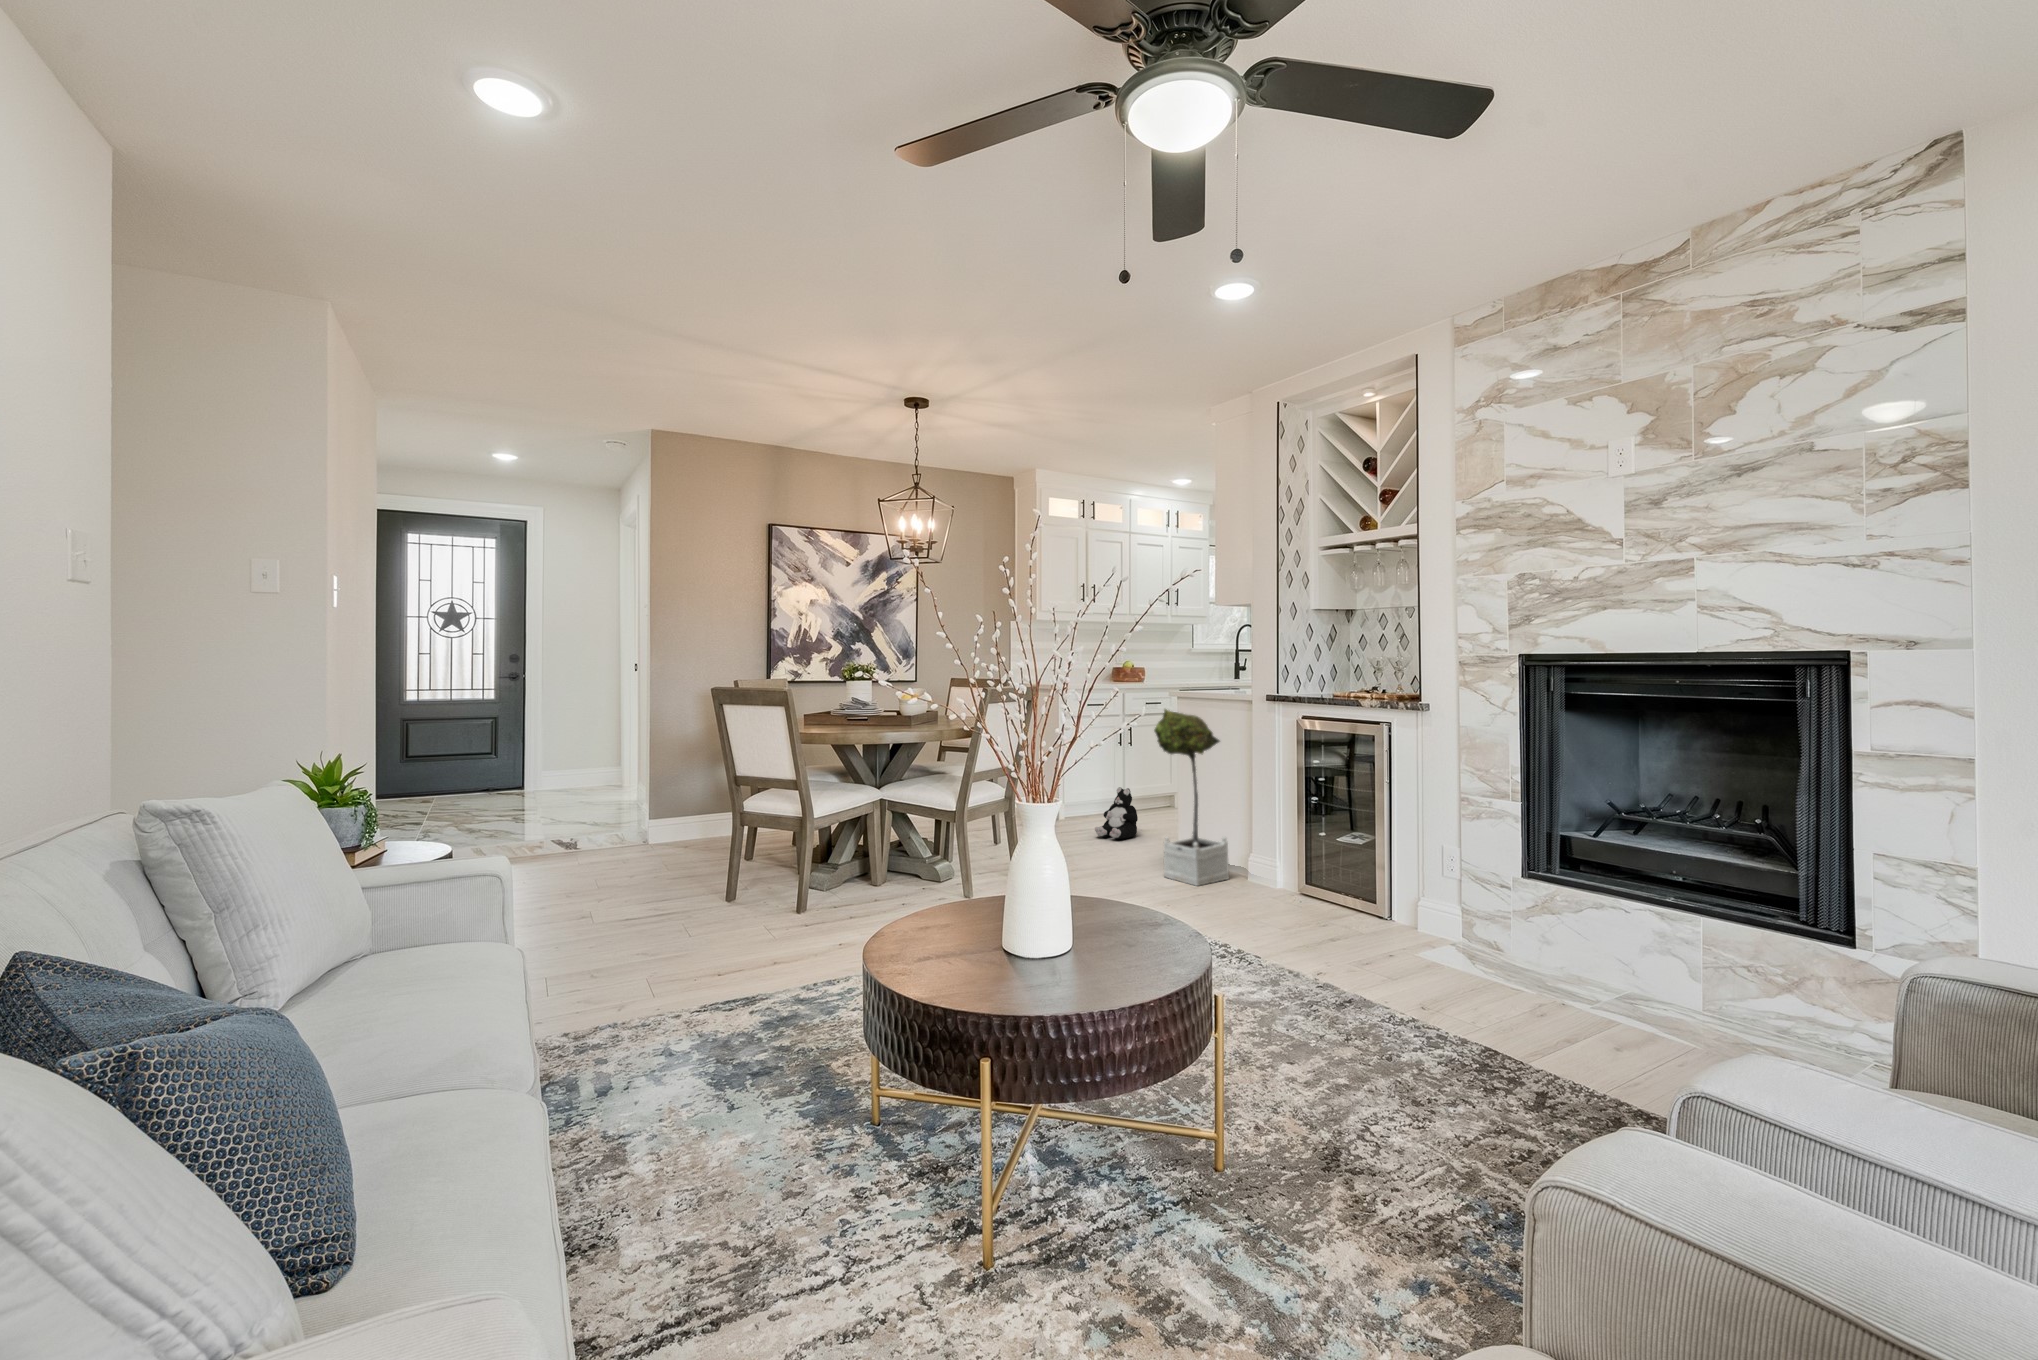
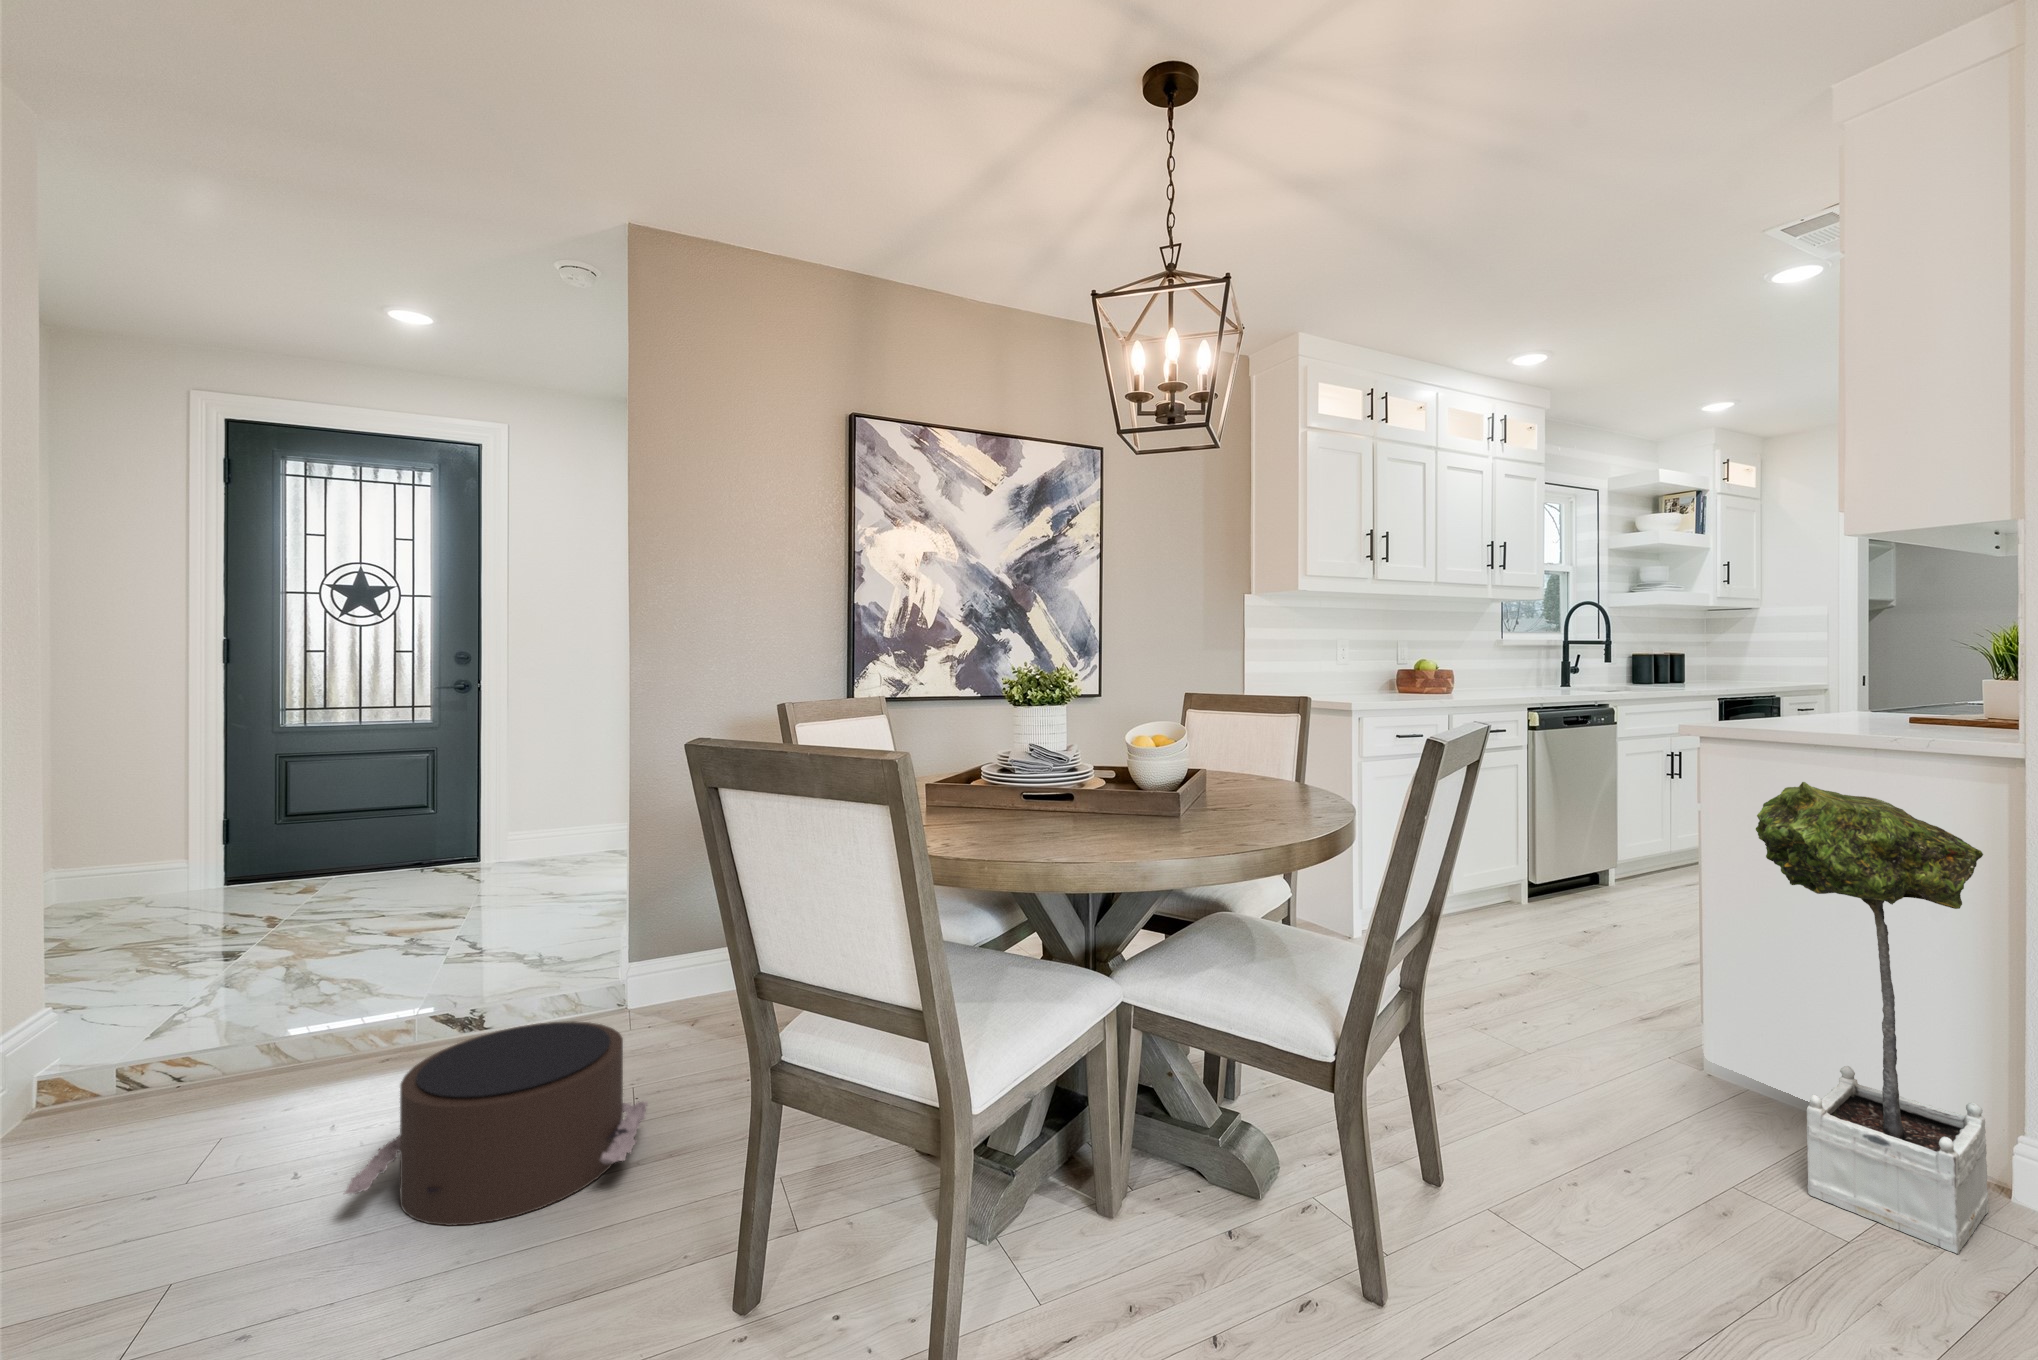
plush toy: present [1095,787,1138,839] -> none [1476,902,1560,1011]
pouf: none [561,822,677,885] -> present [345,1021,648,1226]

